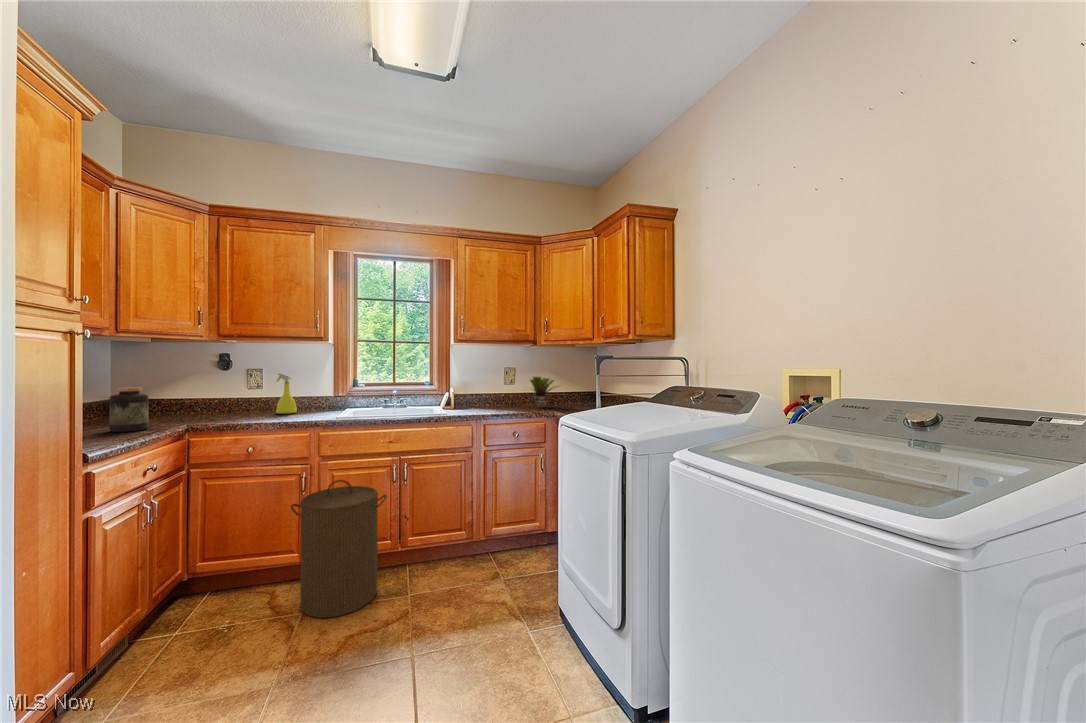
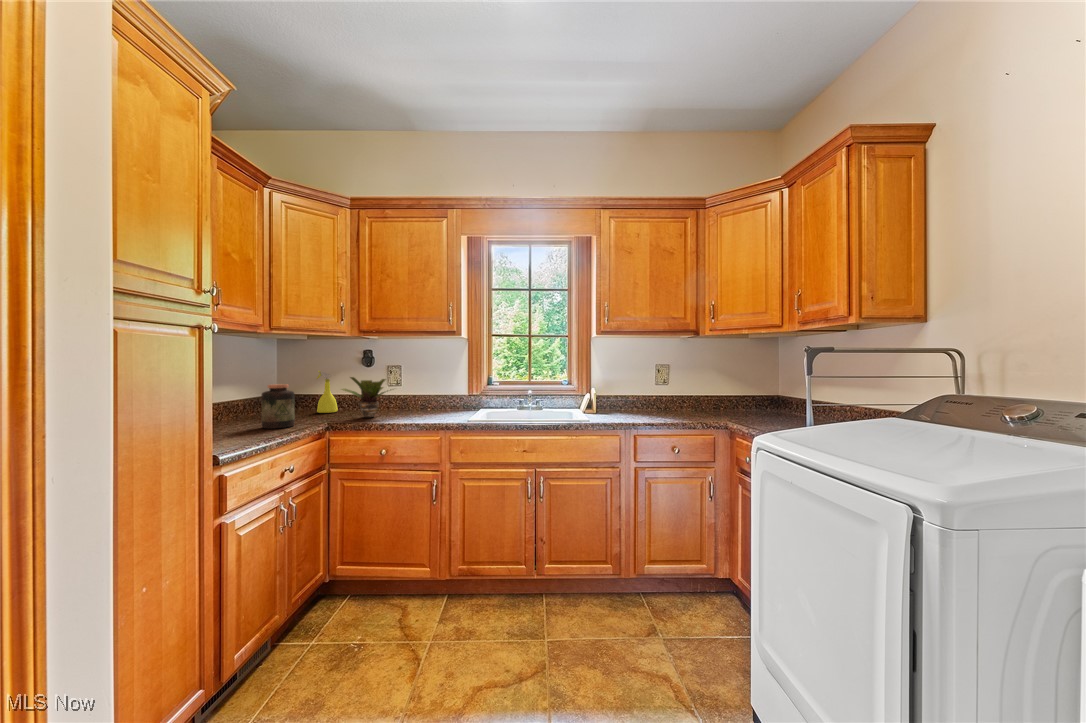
spray bottle: present [276,374,297,414] -> present [317,371,338,413]
potted plant: present [530,377,558,408] -> present [342,377,388,418]
laundry hamper: present [291,480,387,618] -> none [418,494,520,657]

